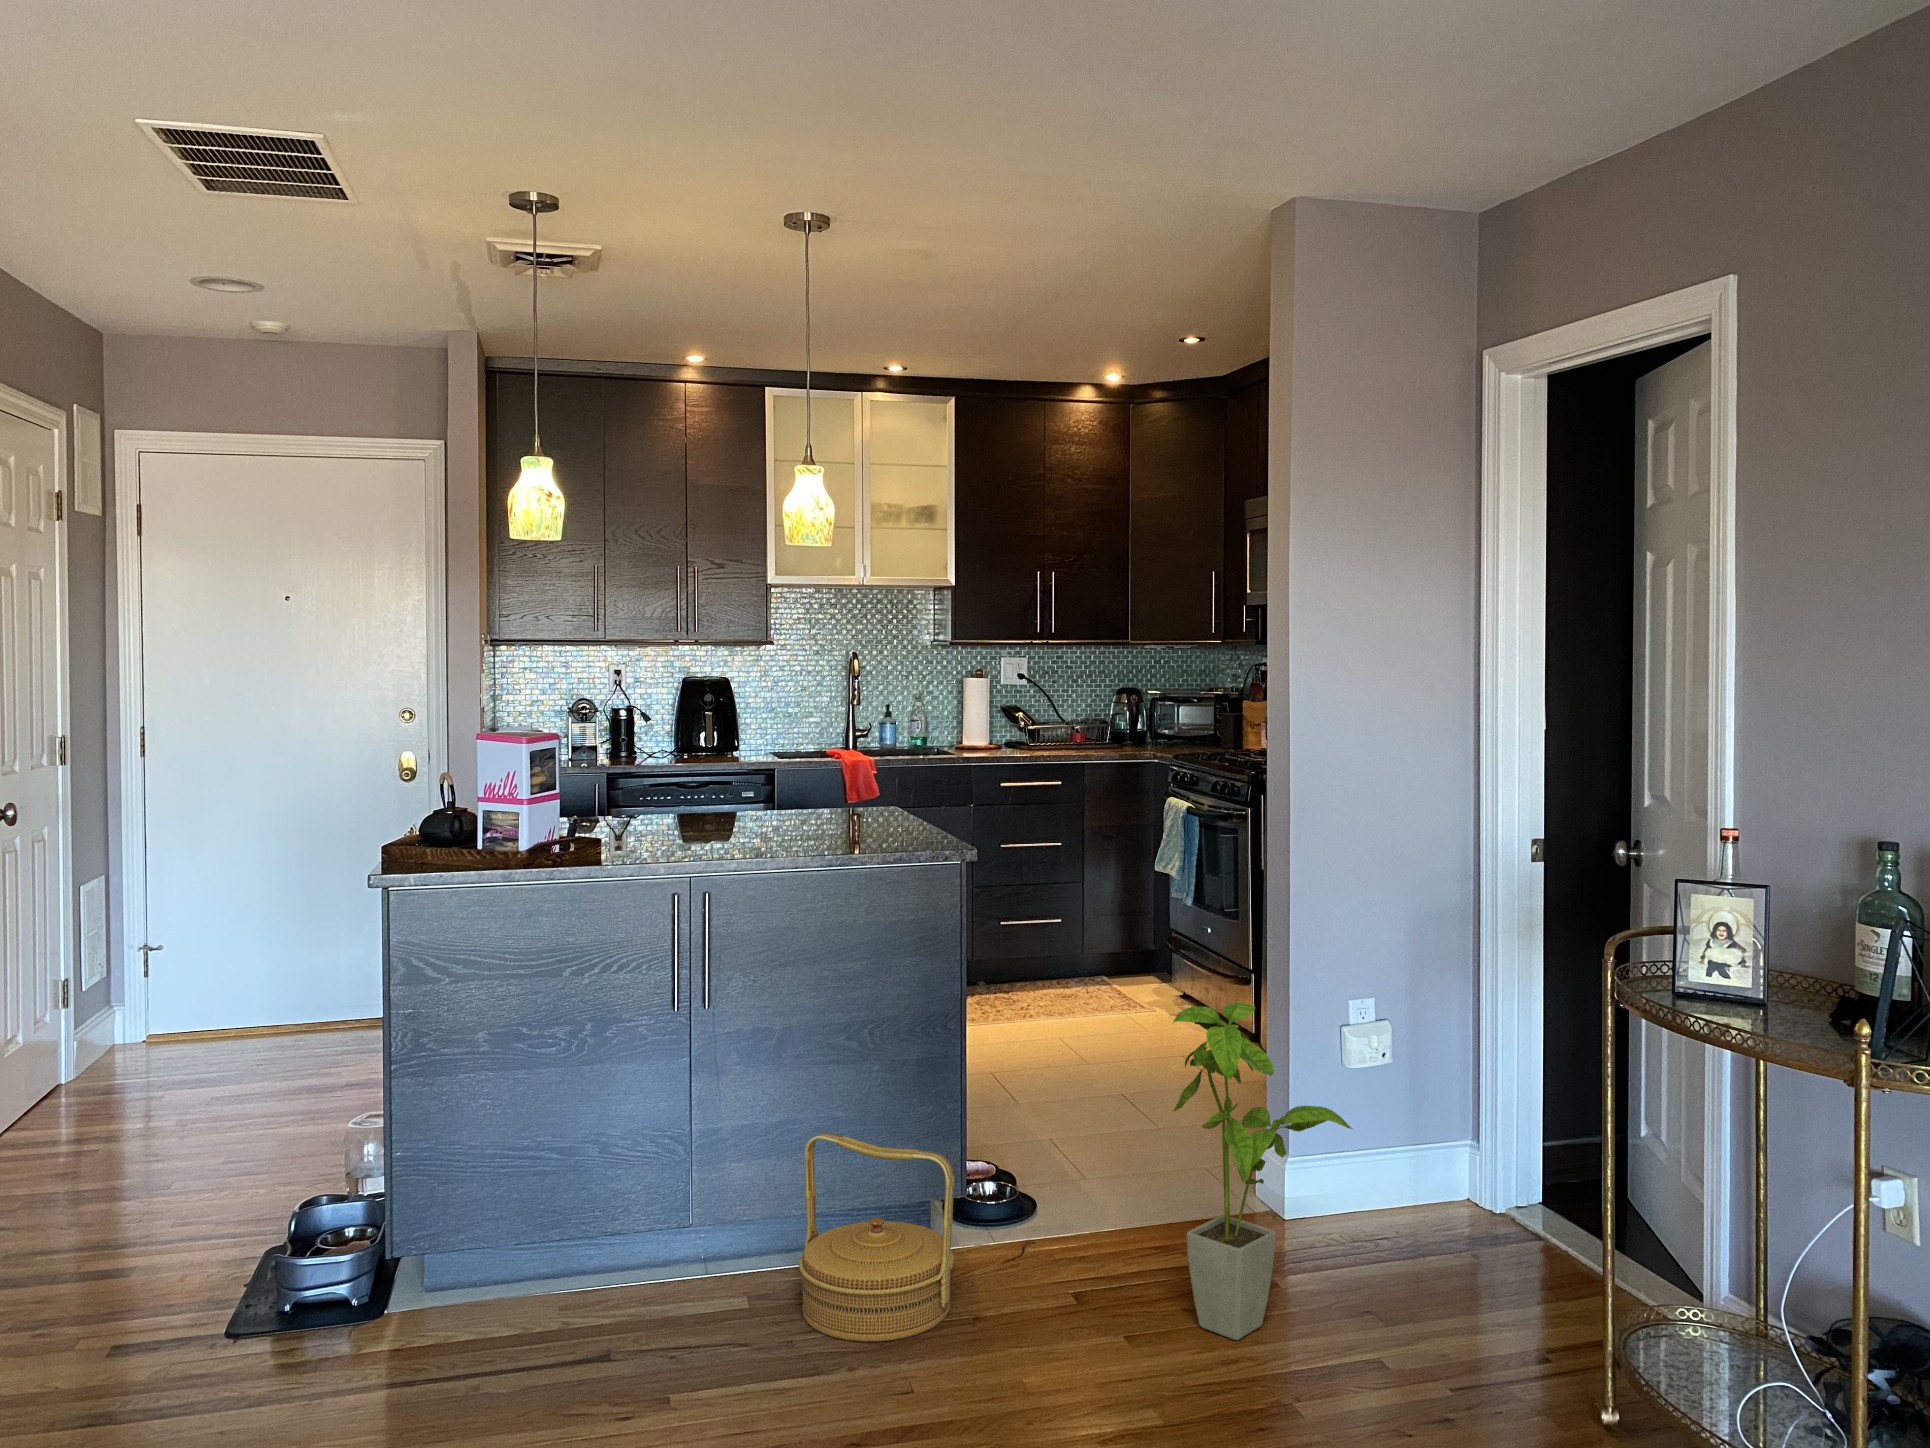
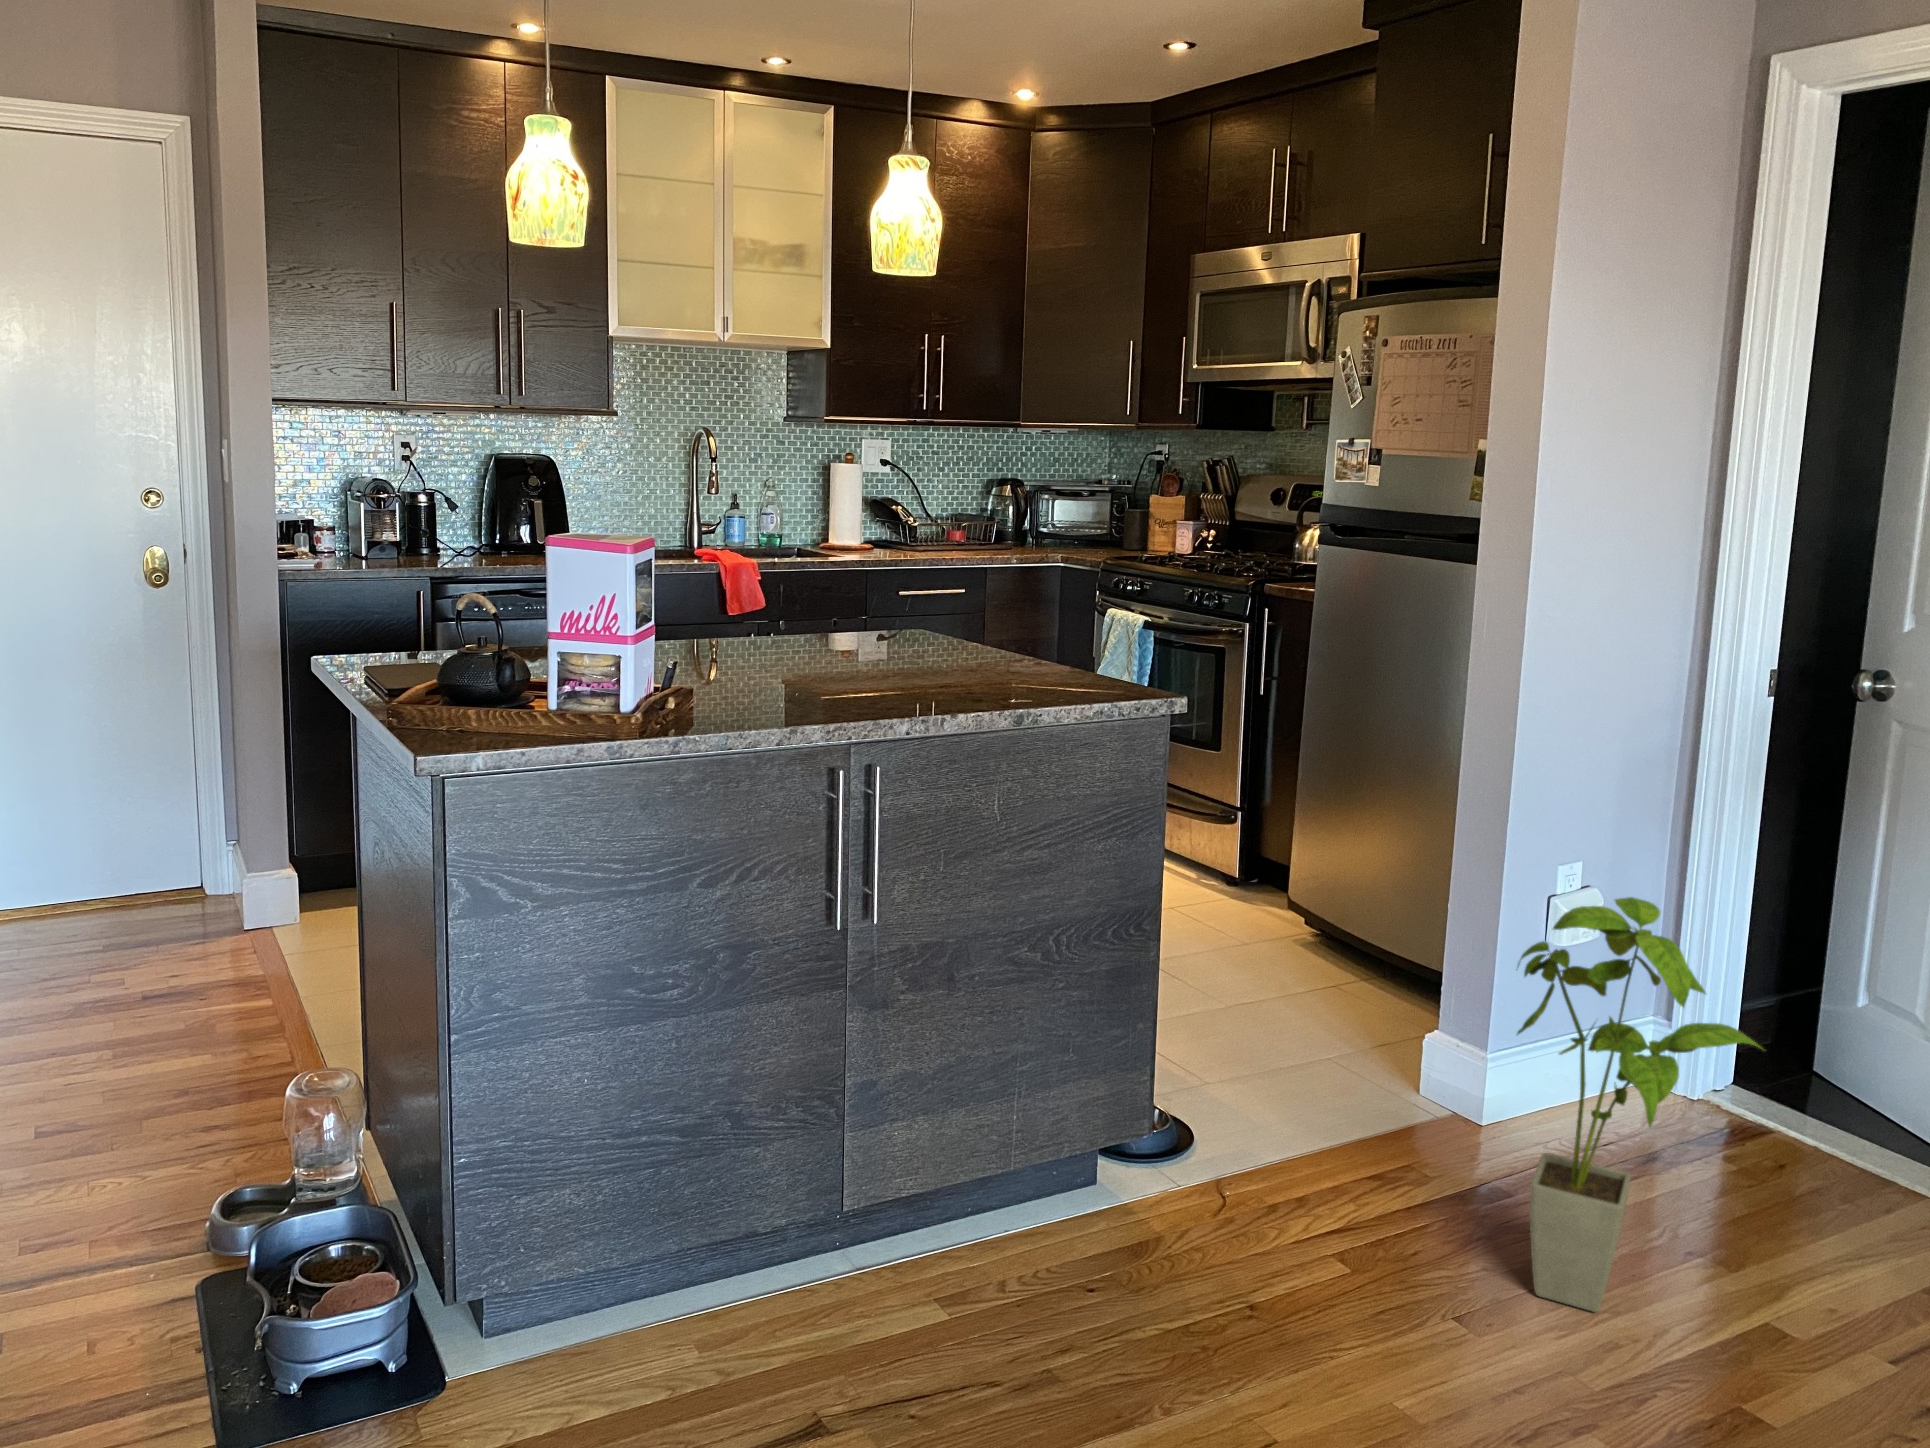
basket: present [799,1133,955,1342] -> none [1020,1084,1253,1365]

